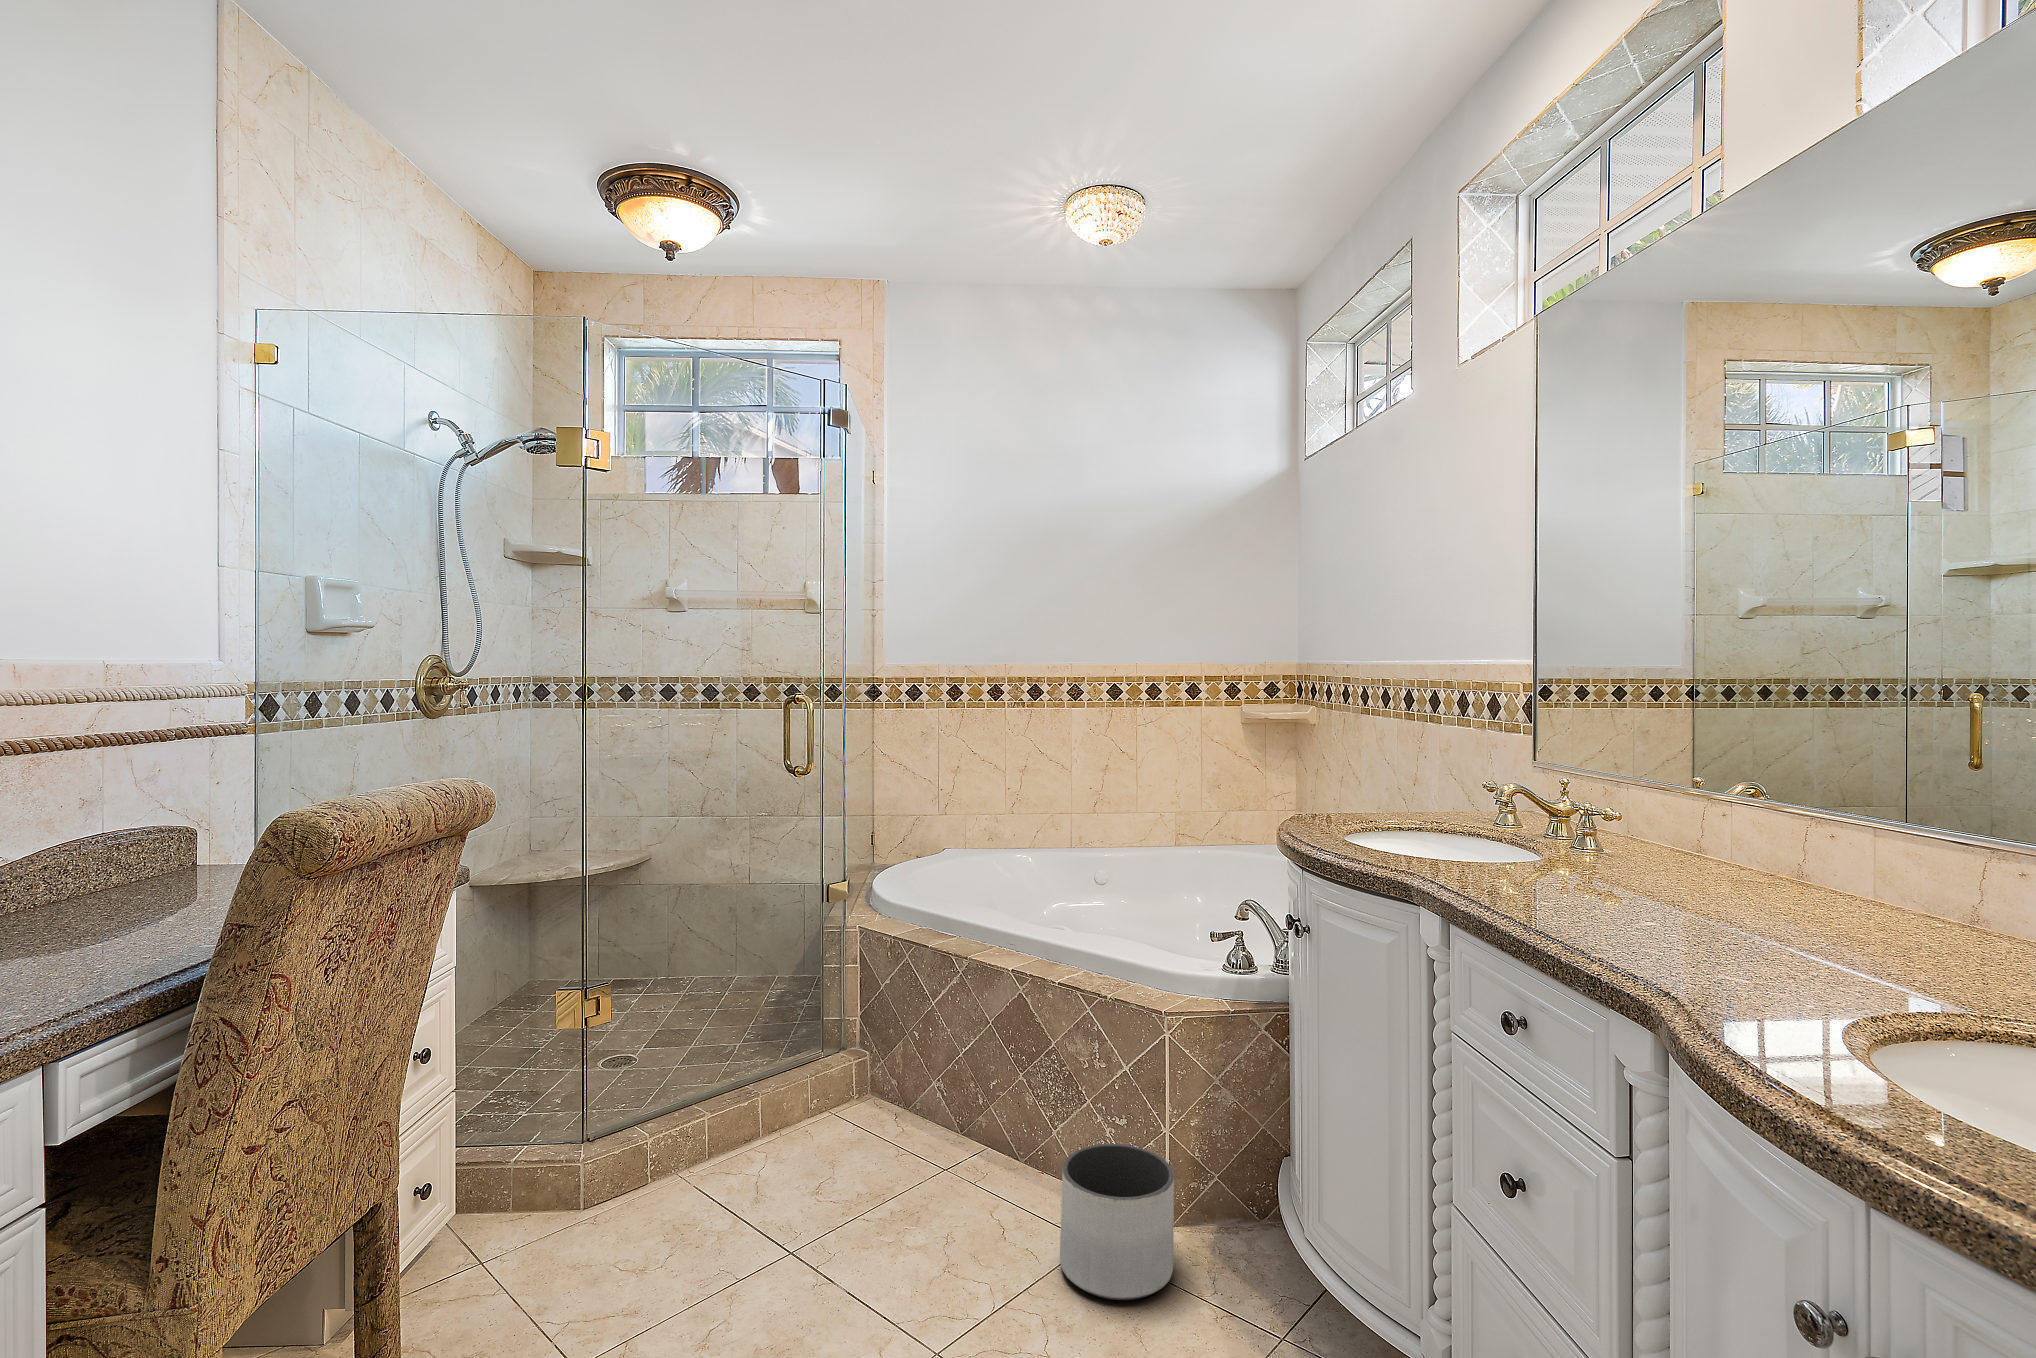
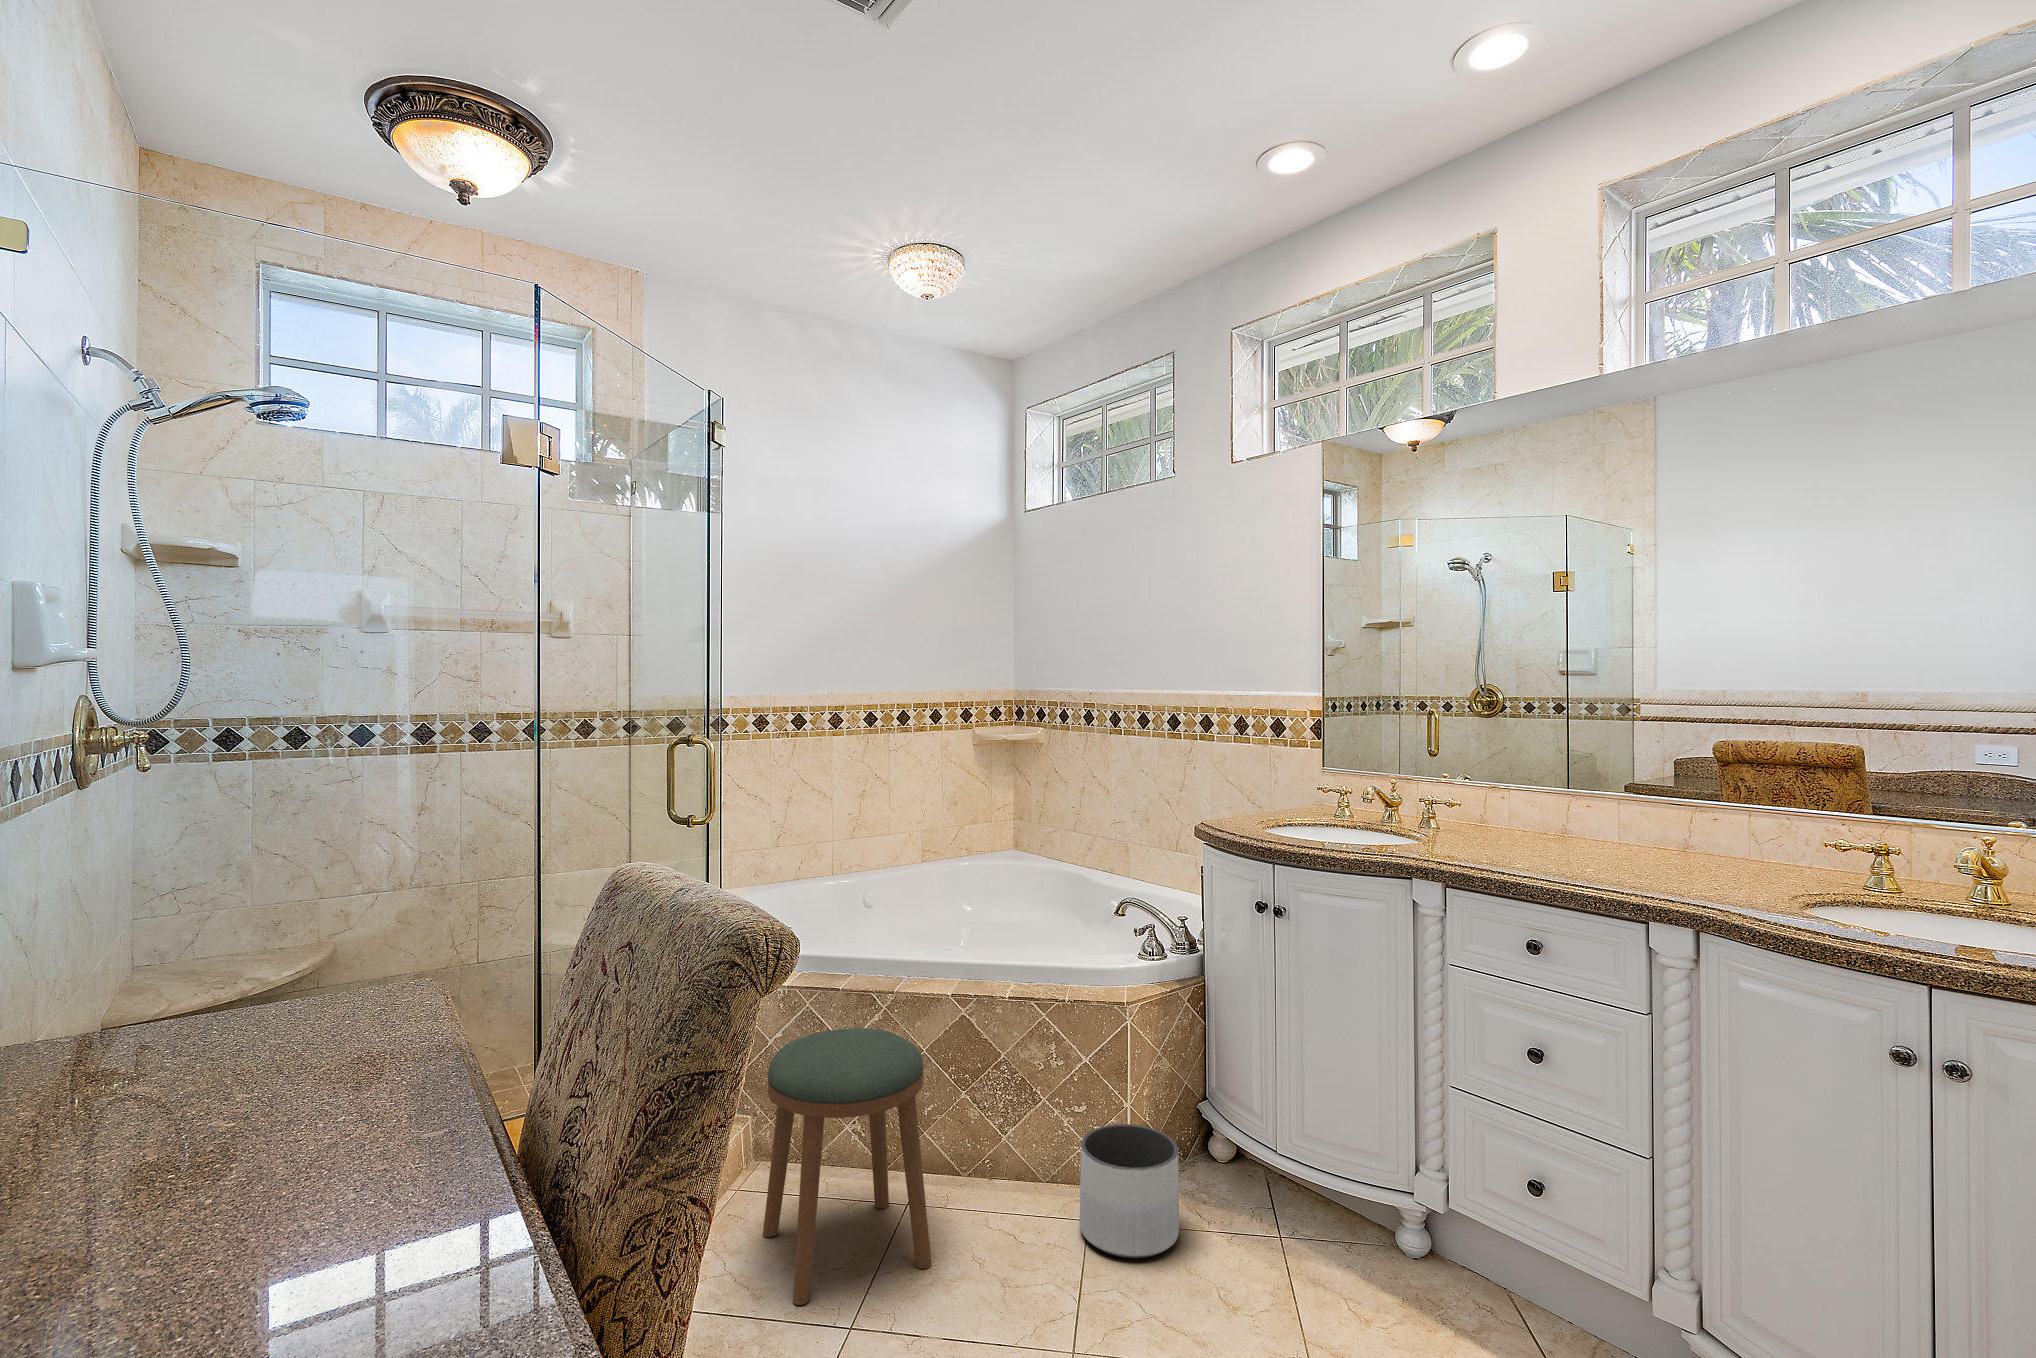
stool: none [771,980,934,1229] -> present [763,1028,932,1305]

